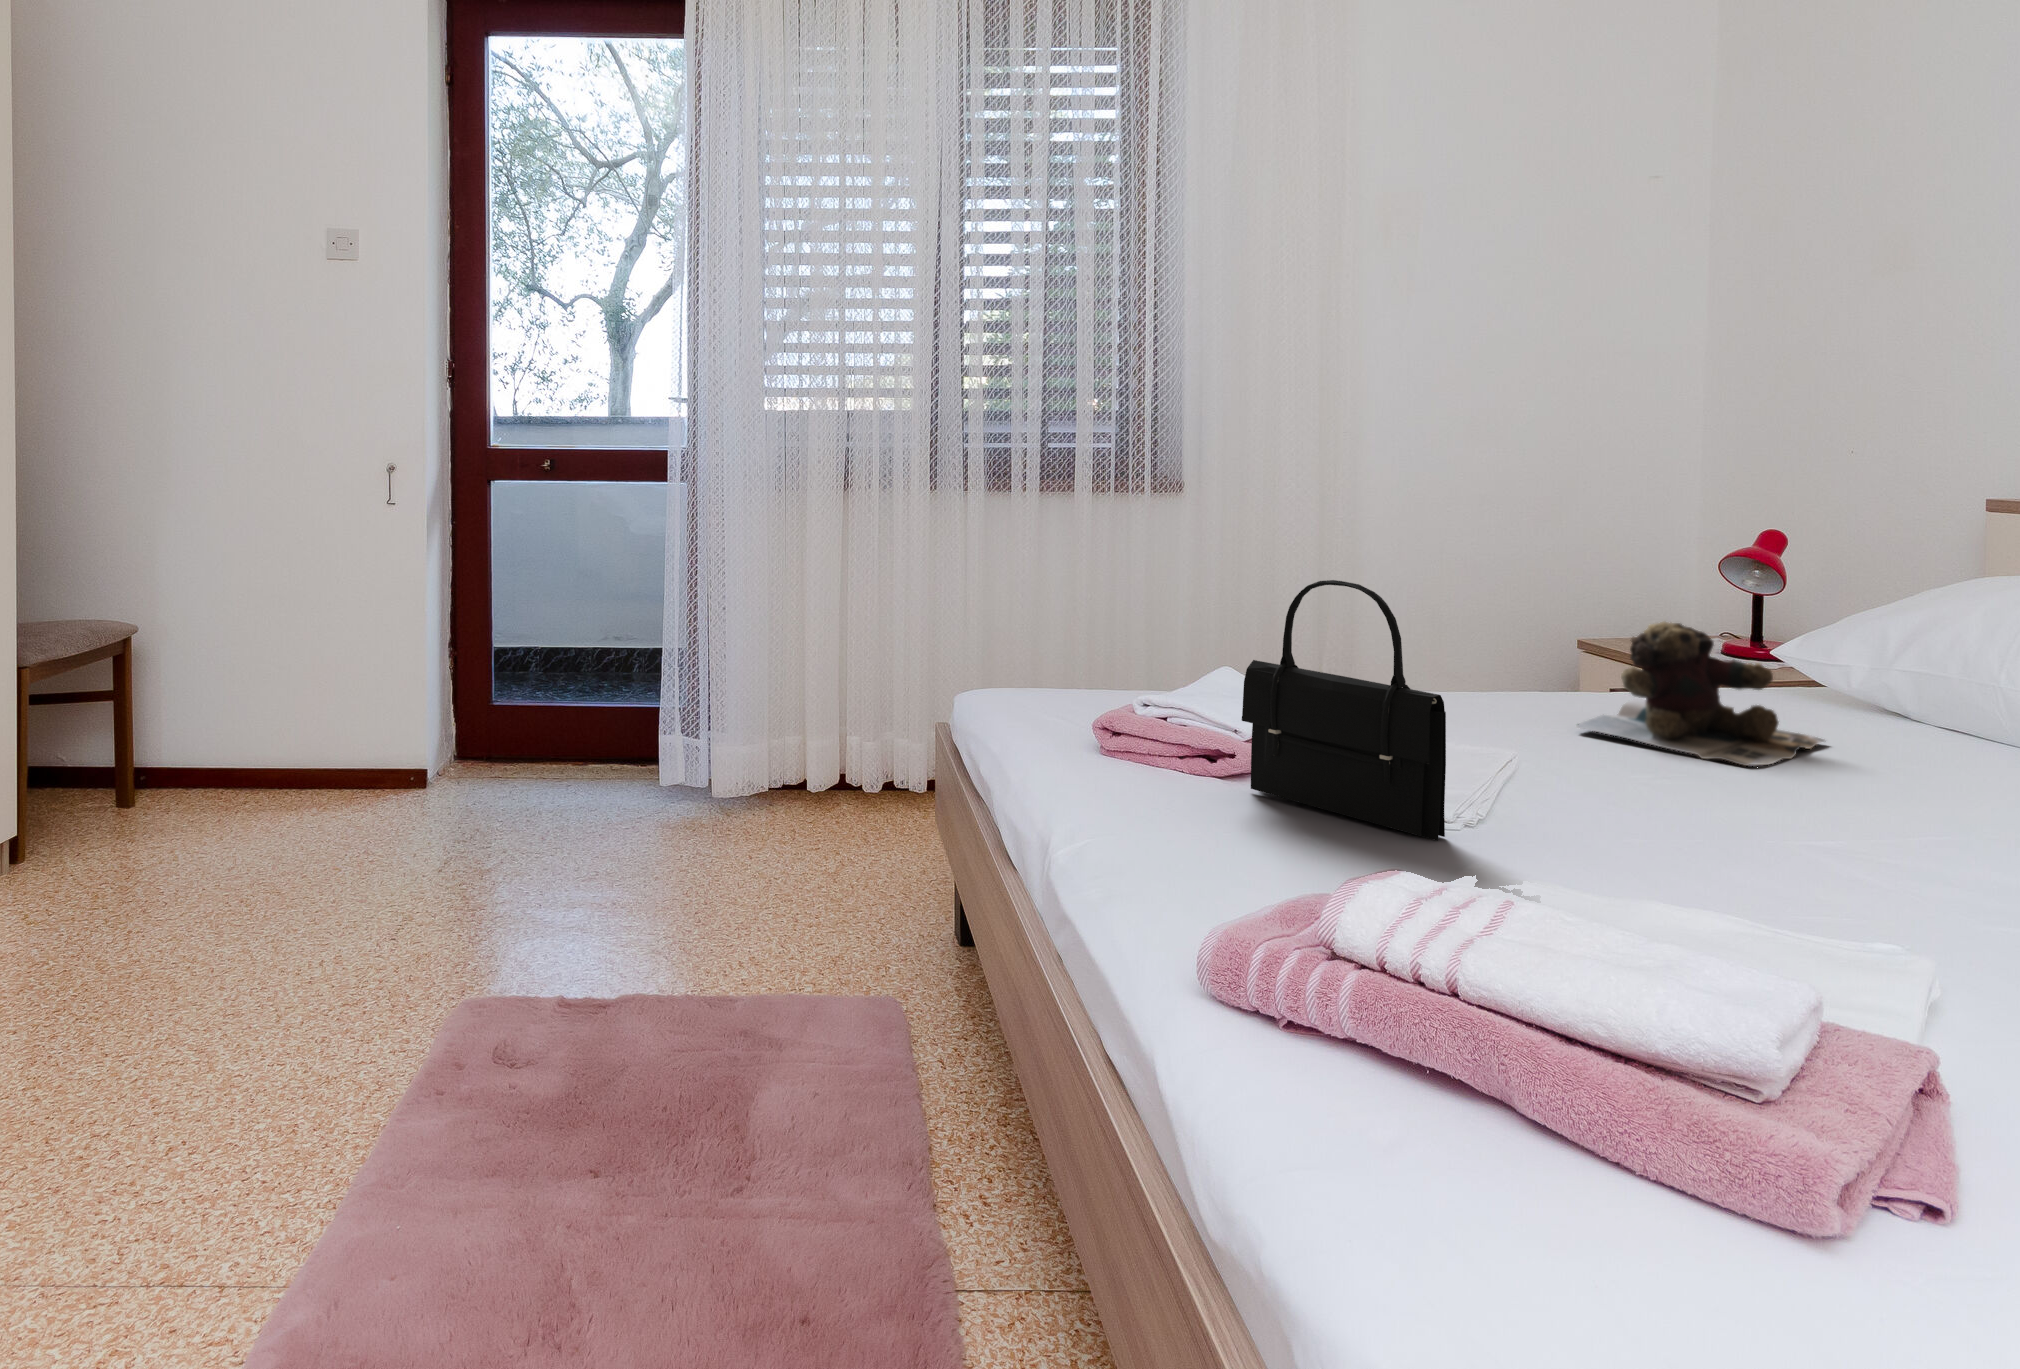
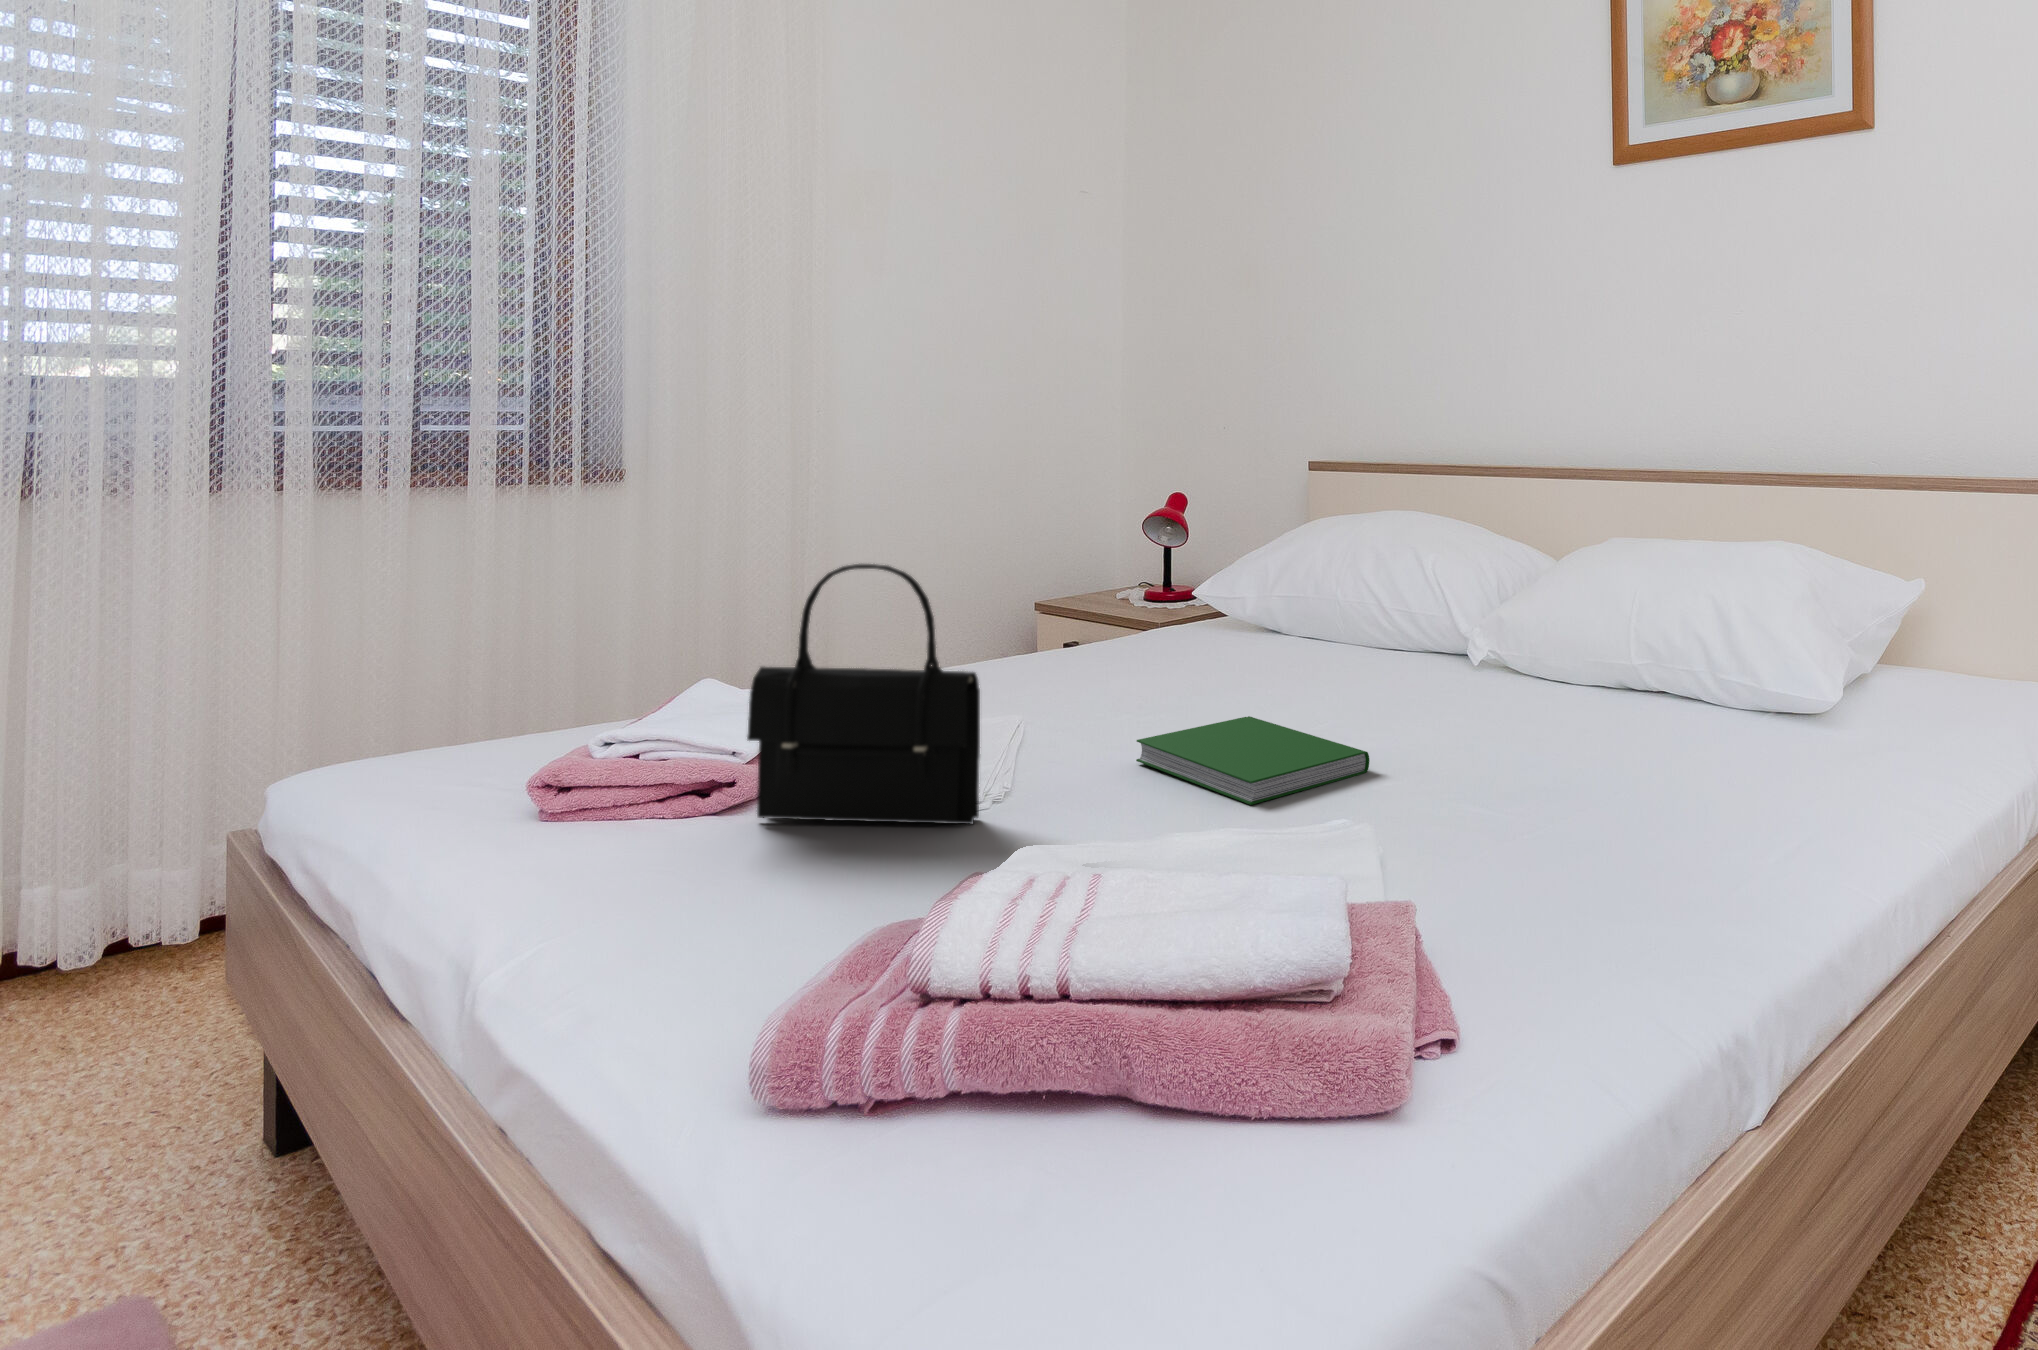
teddy bear: present [1576,622,1824,766] -> none [1059,575,1236,690]
hardcover book: none [1639,802,1979,911] -> present [1136,716,1370,805]

